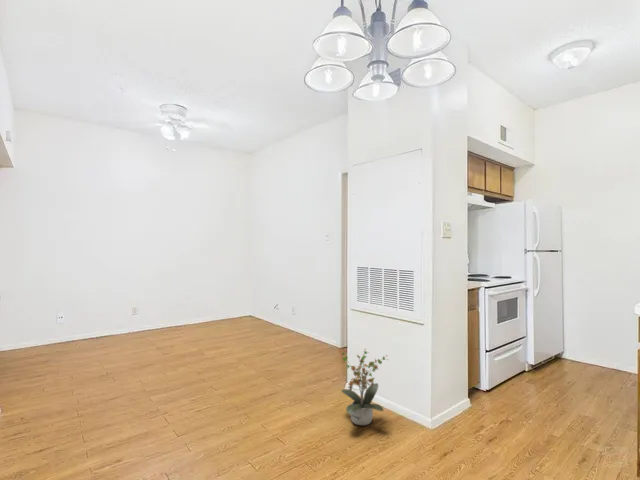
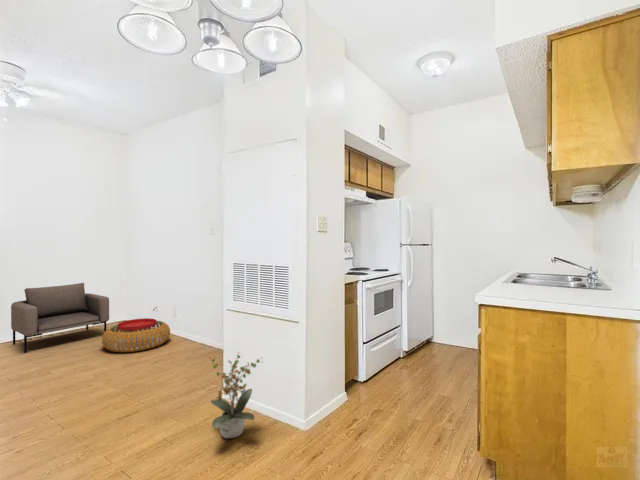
armchair: none [166,280,237,336] -> present [11,283,109,353]
pouf: none [234,314,288,343] -> present [102,318,170,352]

